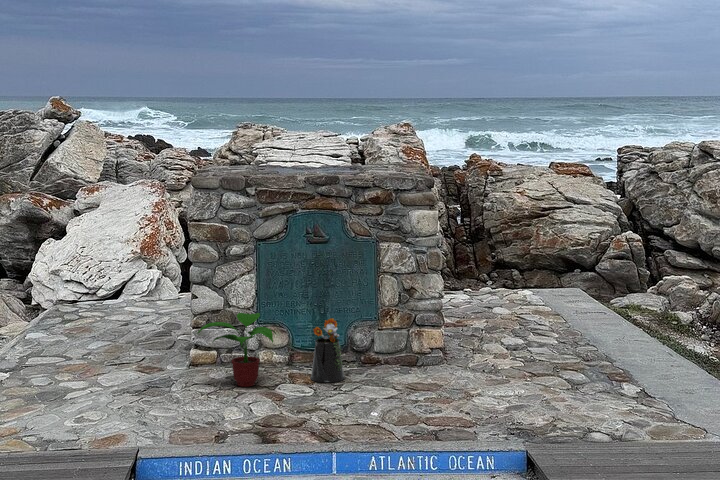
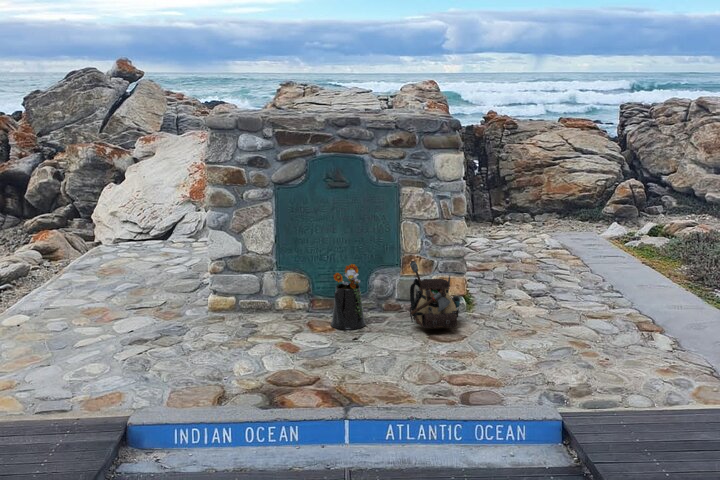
potted plant: present [198,313,276,387] -> none [213,258,296,334]
backpack: none [388,315,437,380] -> present [410,261,460,328]

